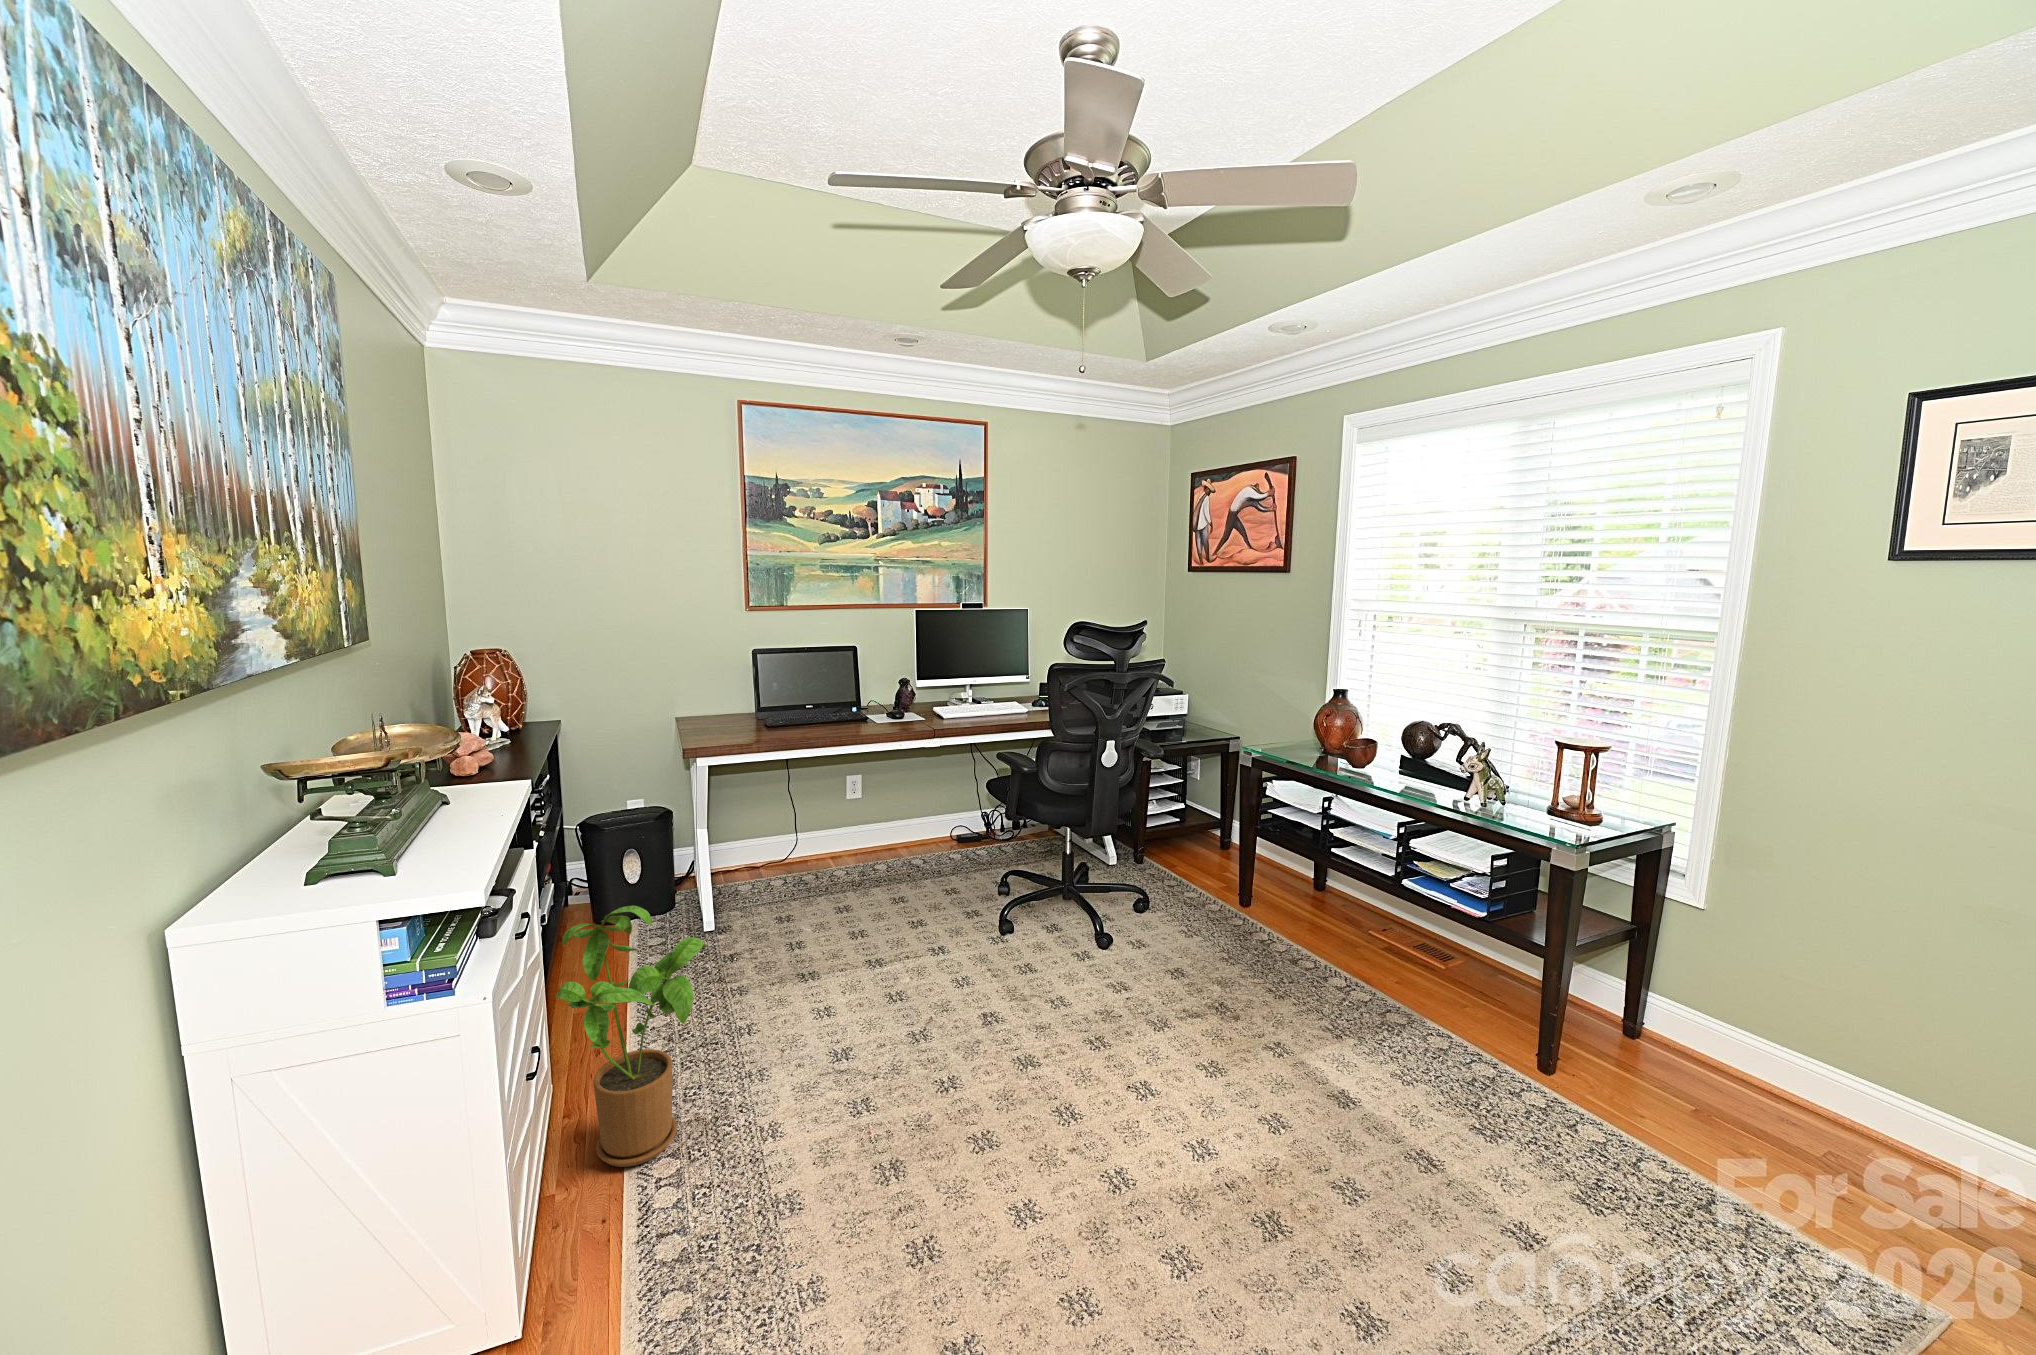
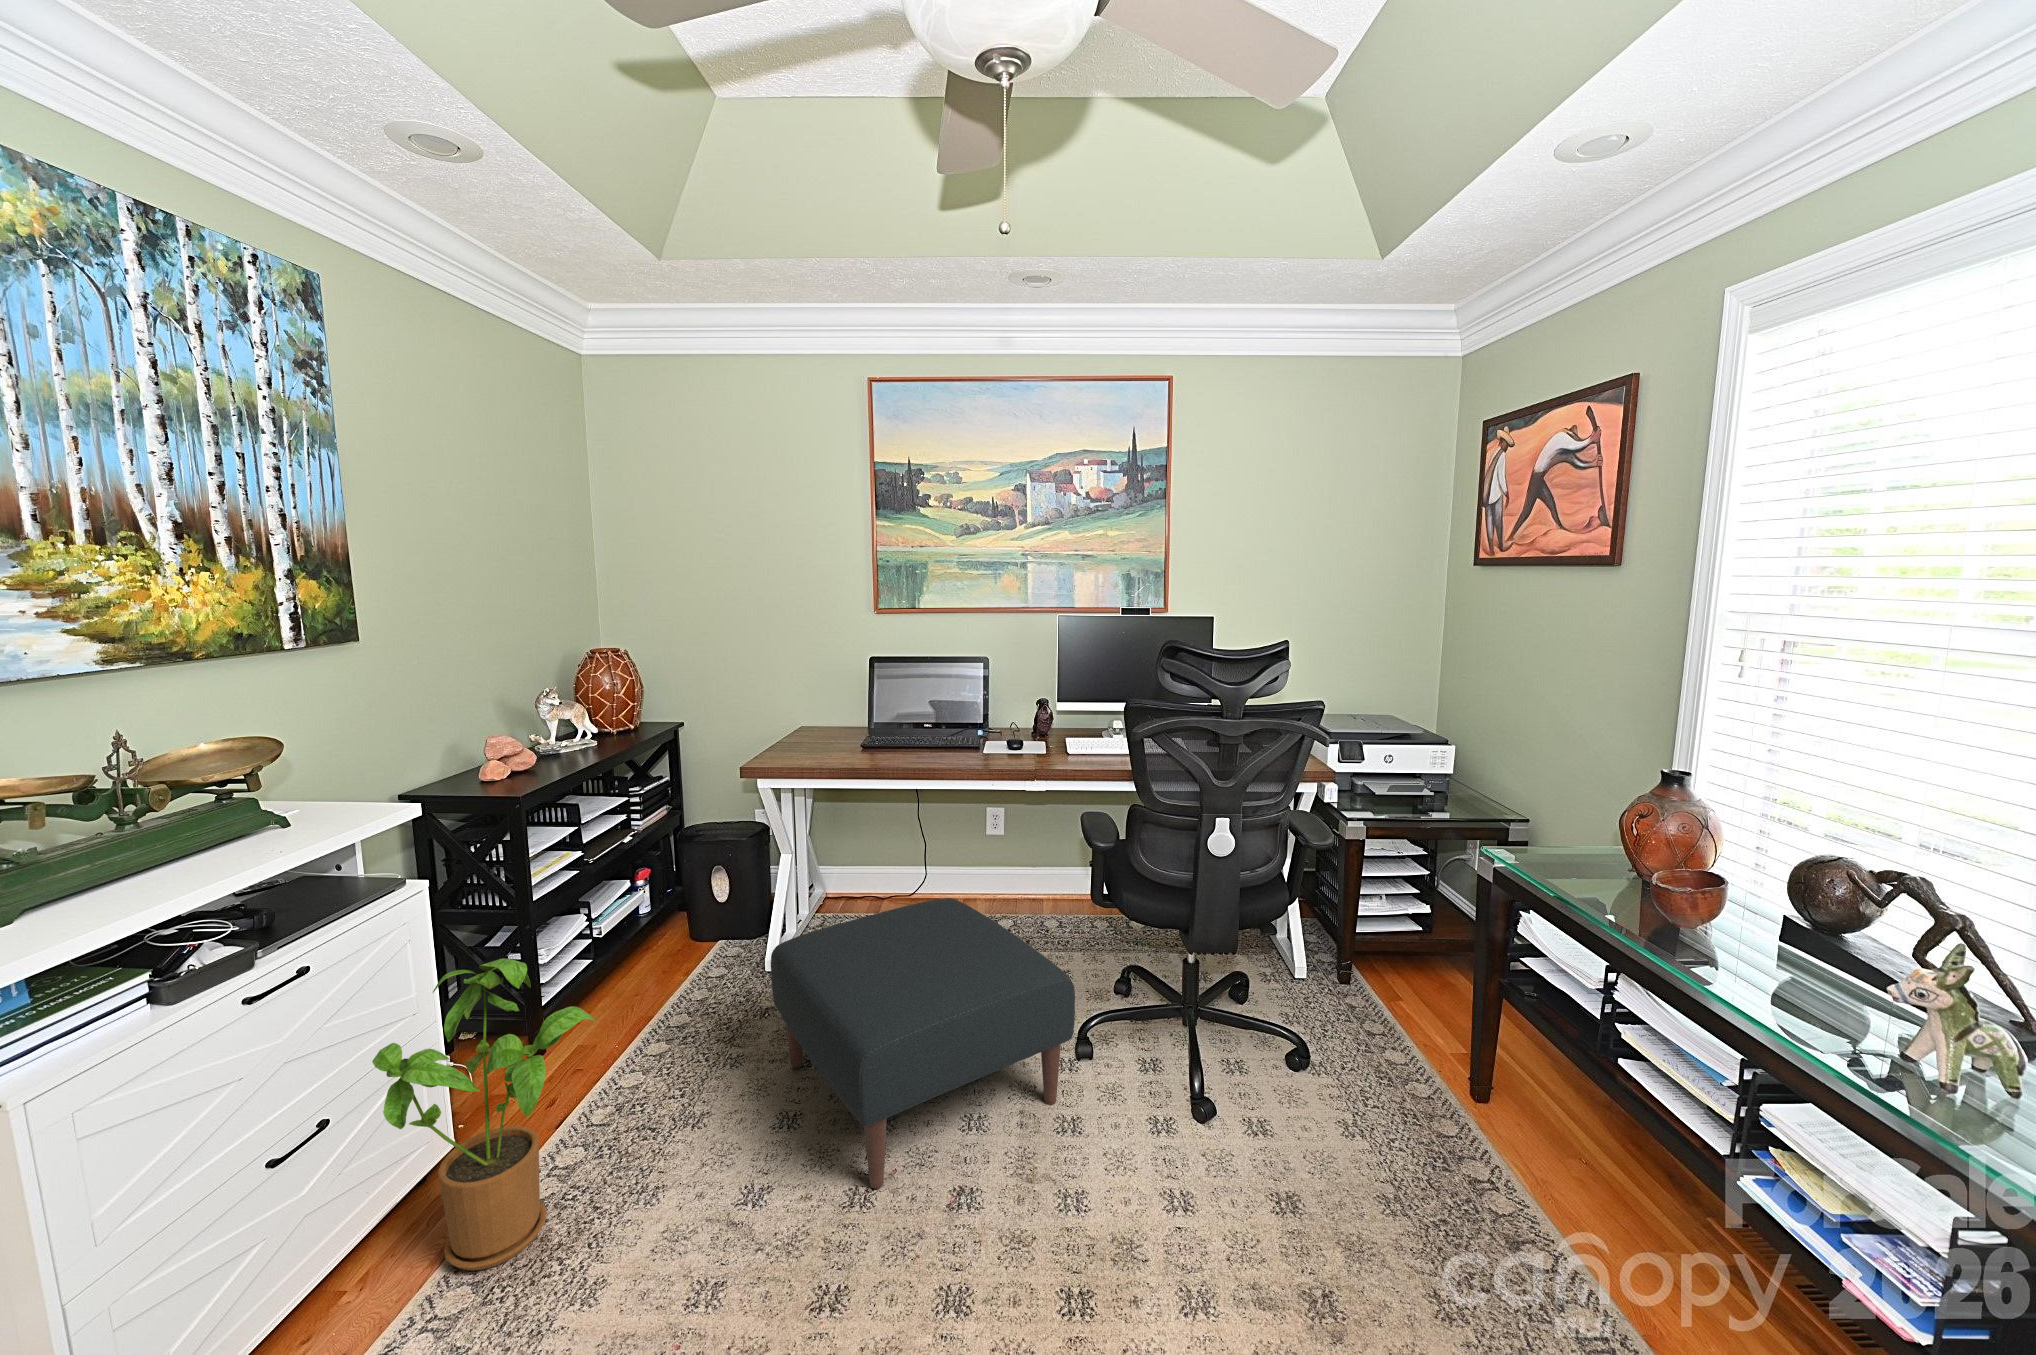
ottoman: none [769,839,1018,1036] -> present [771,898,1075,1189]

